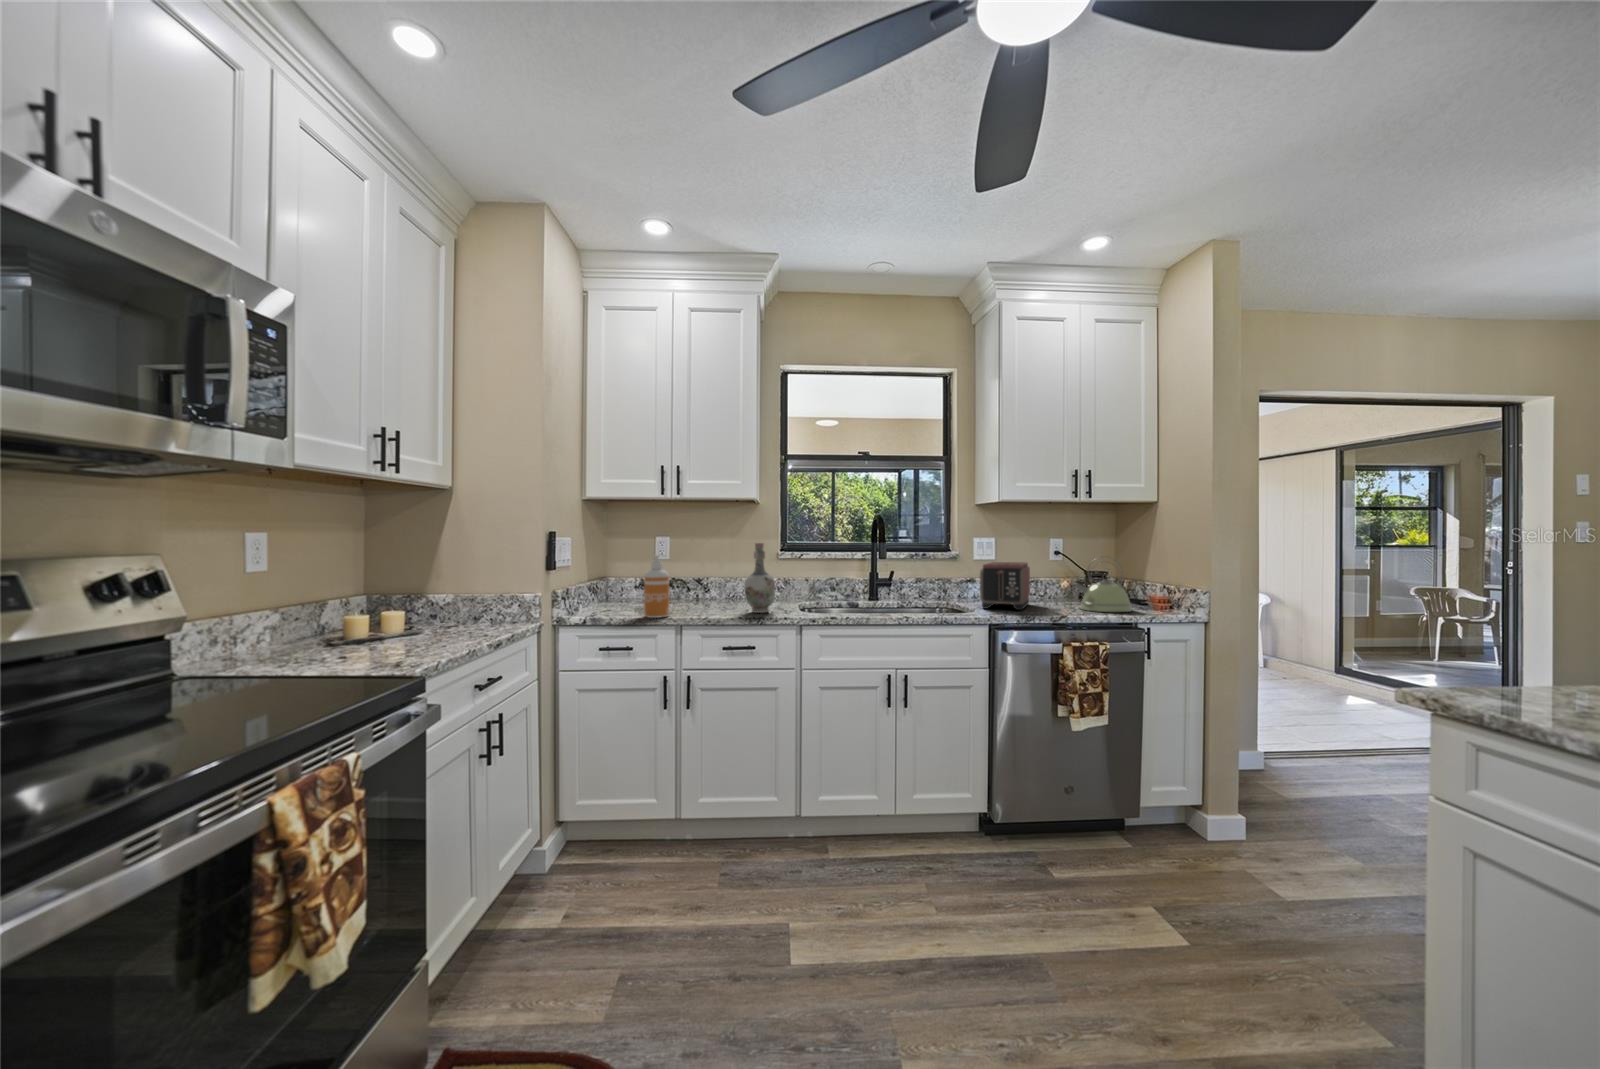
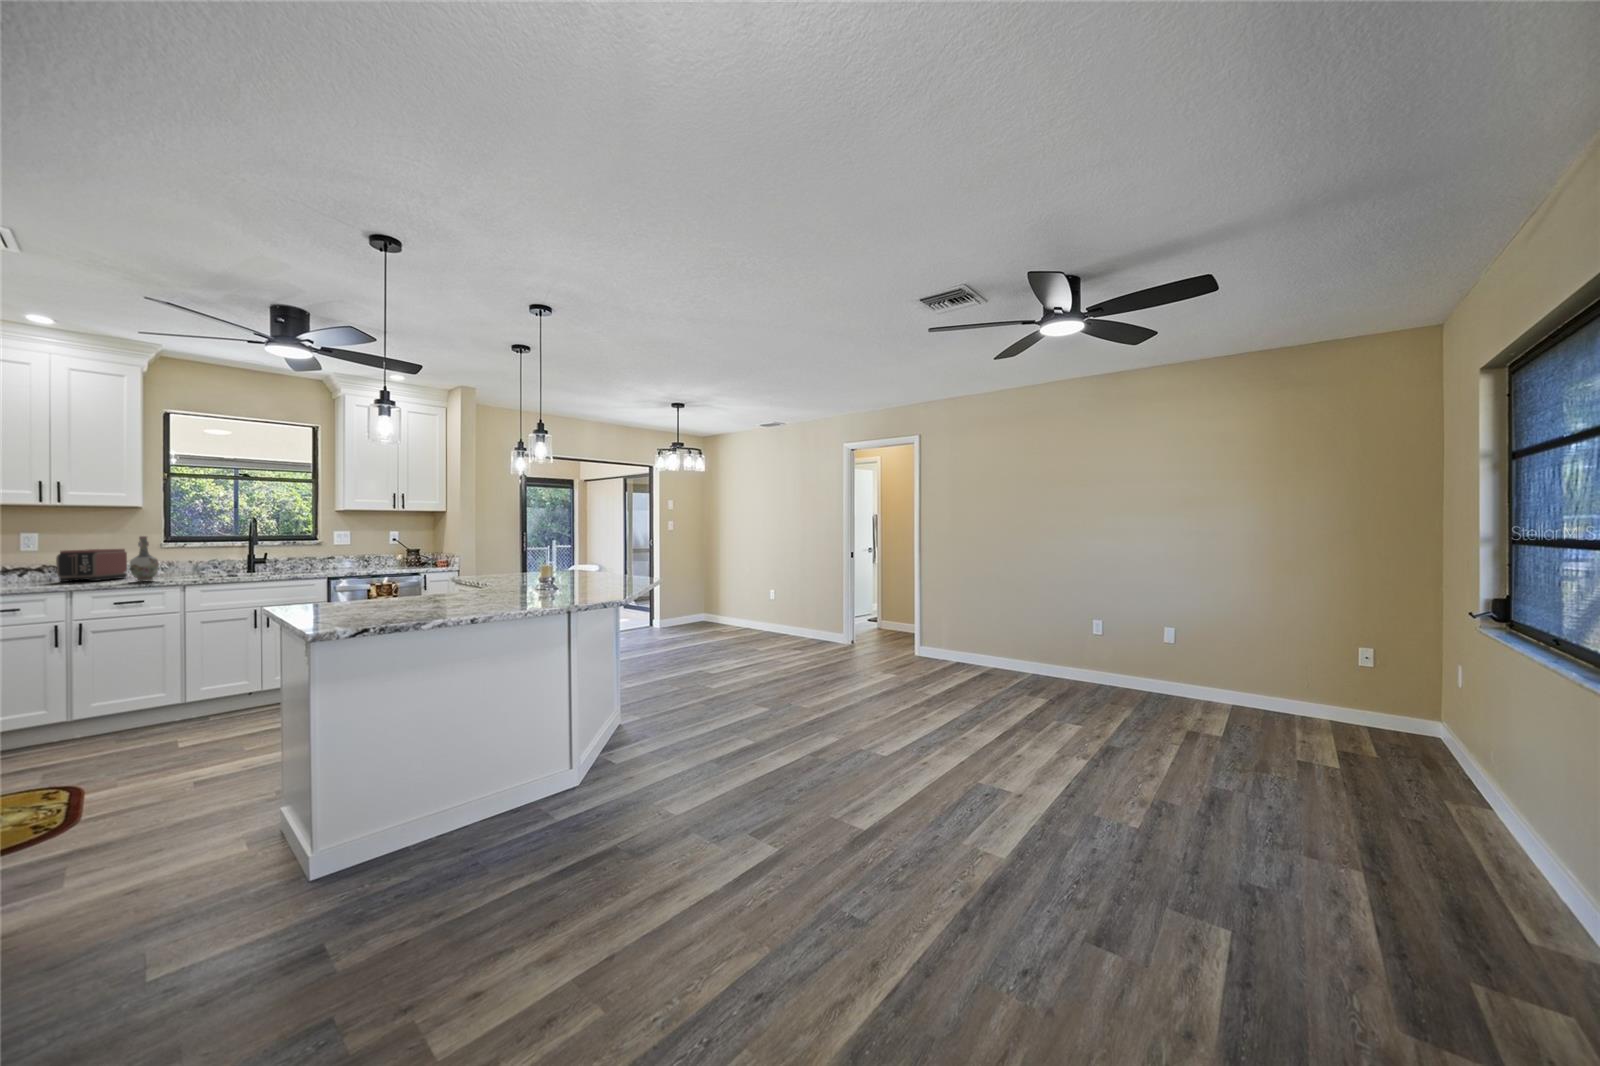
soap dispenser: present [644,555,670,618] -> none [28,545,56,588]
kettle: present [1074,559,1132,612] -> none [396,541,429,570]
toaster: present [980,562,1030,610] -> present [56,549,127,582]

